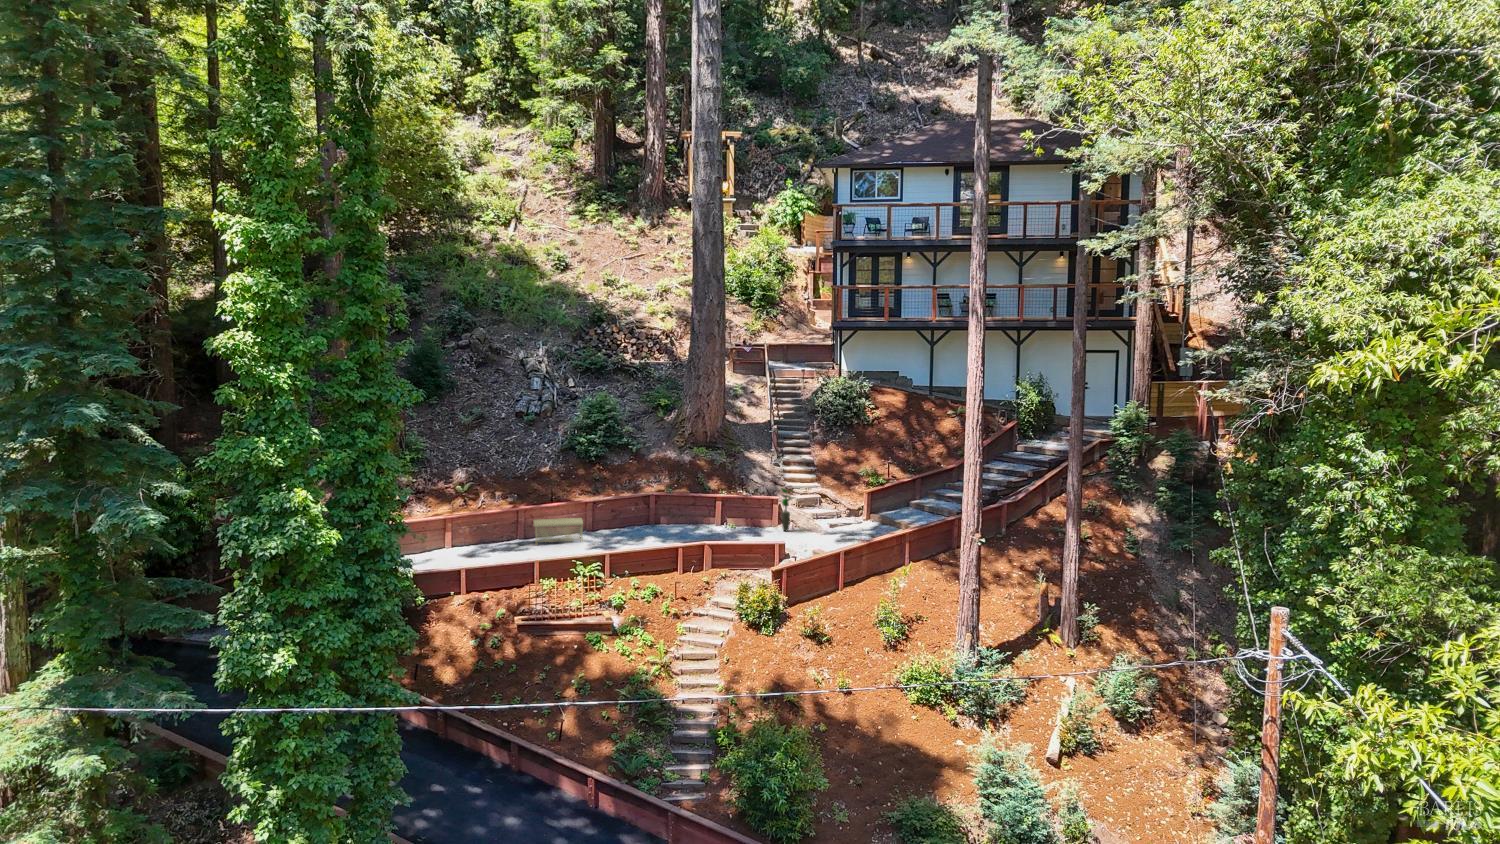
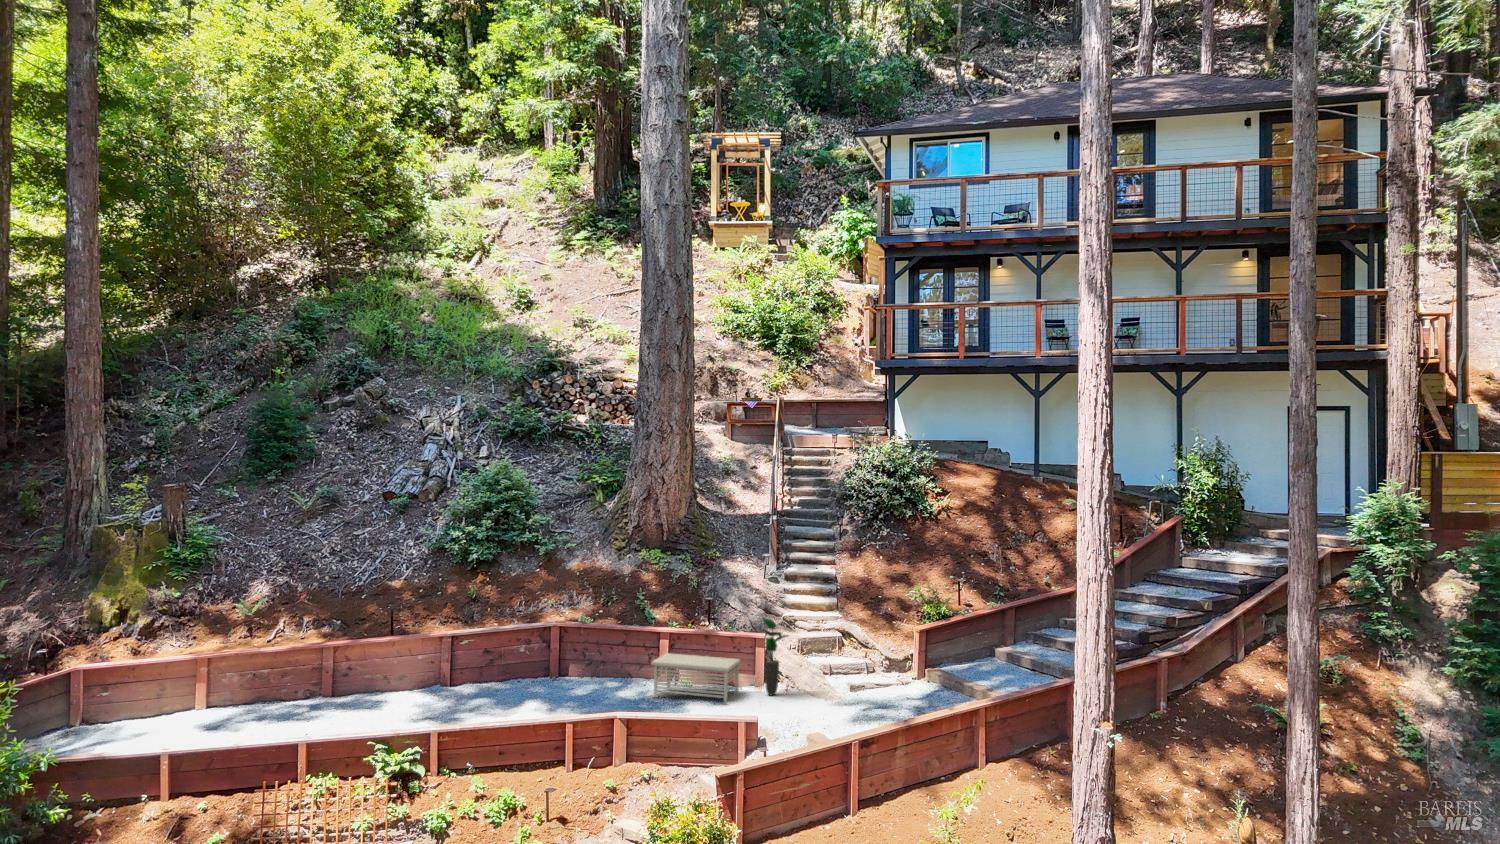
storage bench: present [534,518,583,544] -> present [651,653,740,702]

